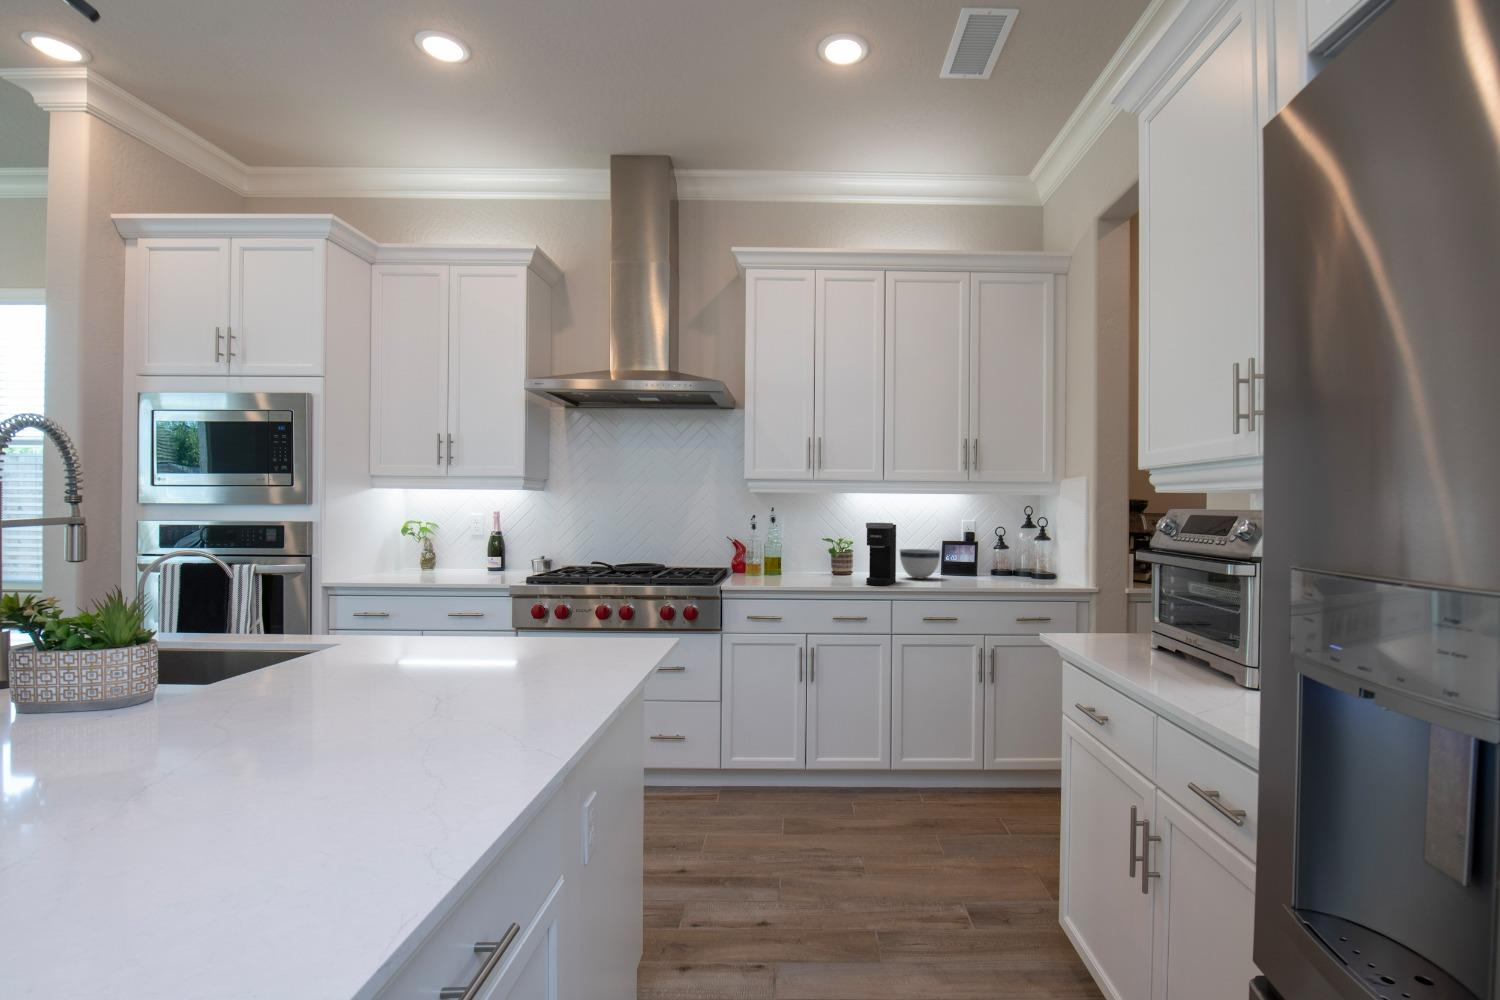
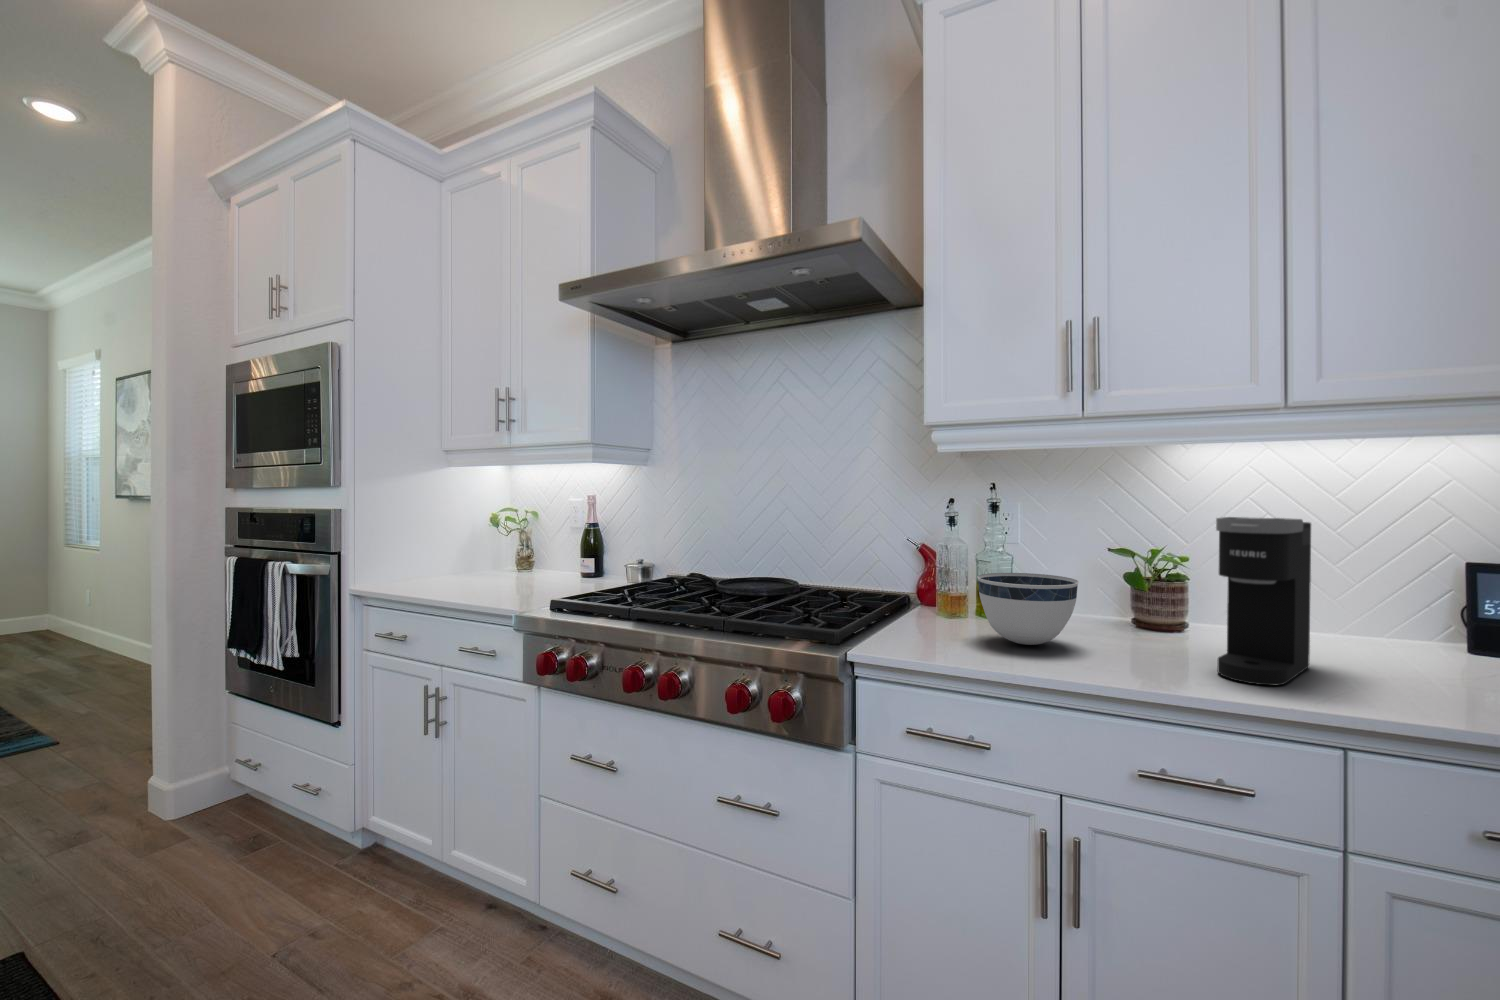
bowl: present [900,549,940,579] -> present [977,573,1079,645]

